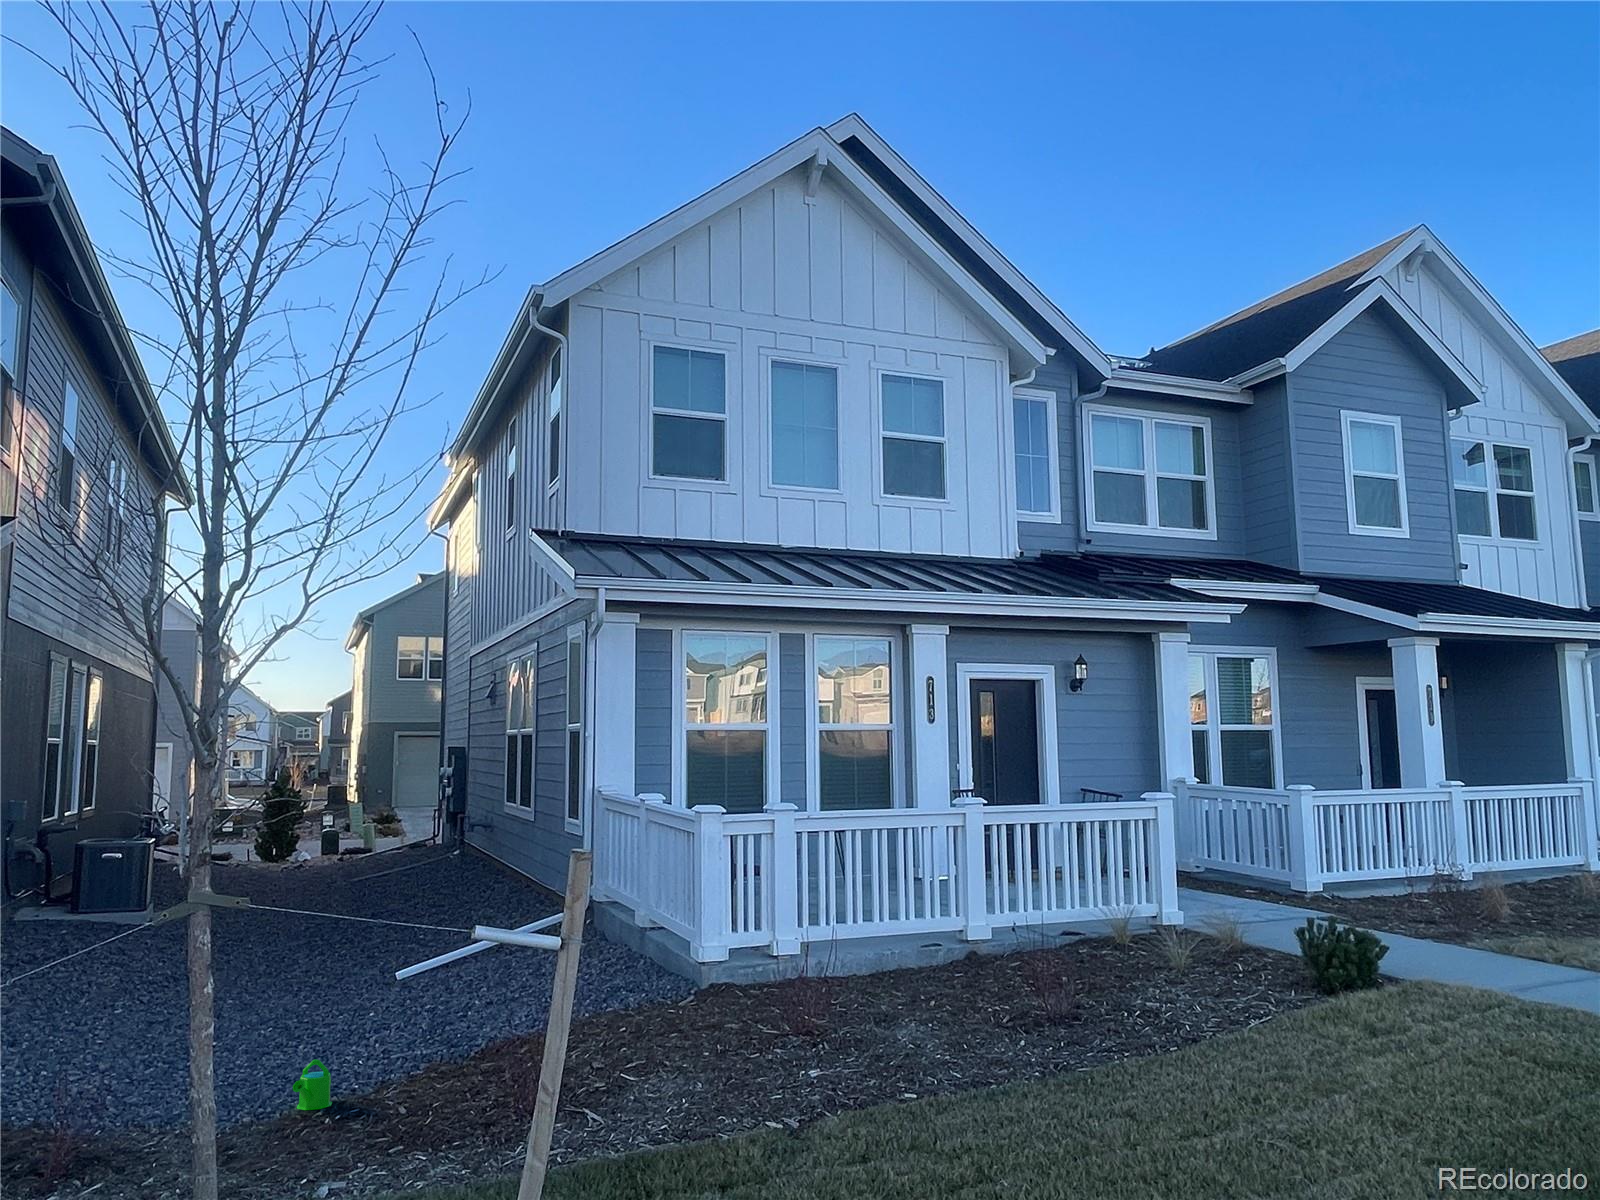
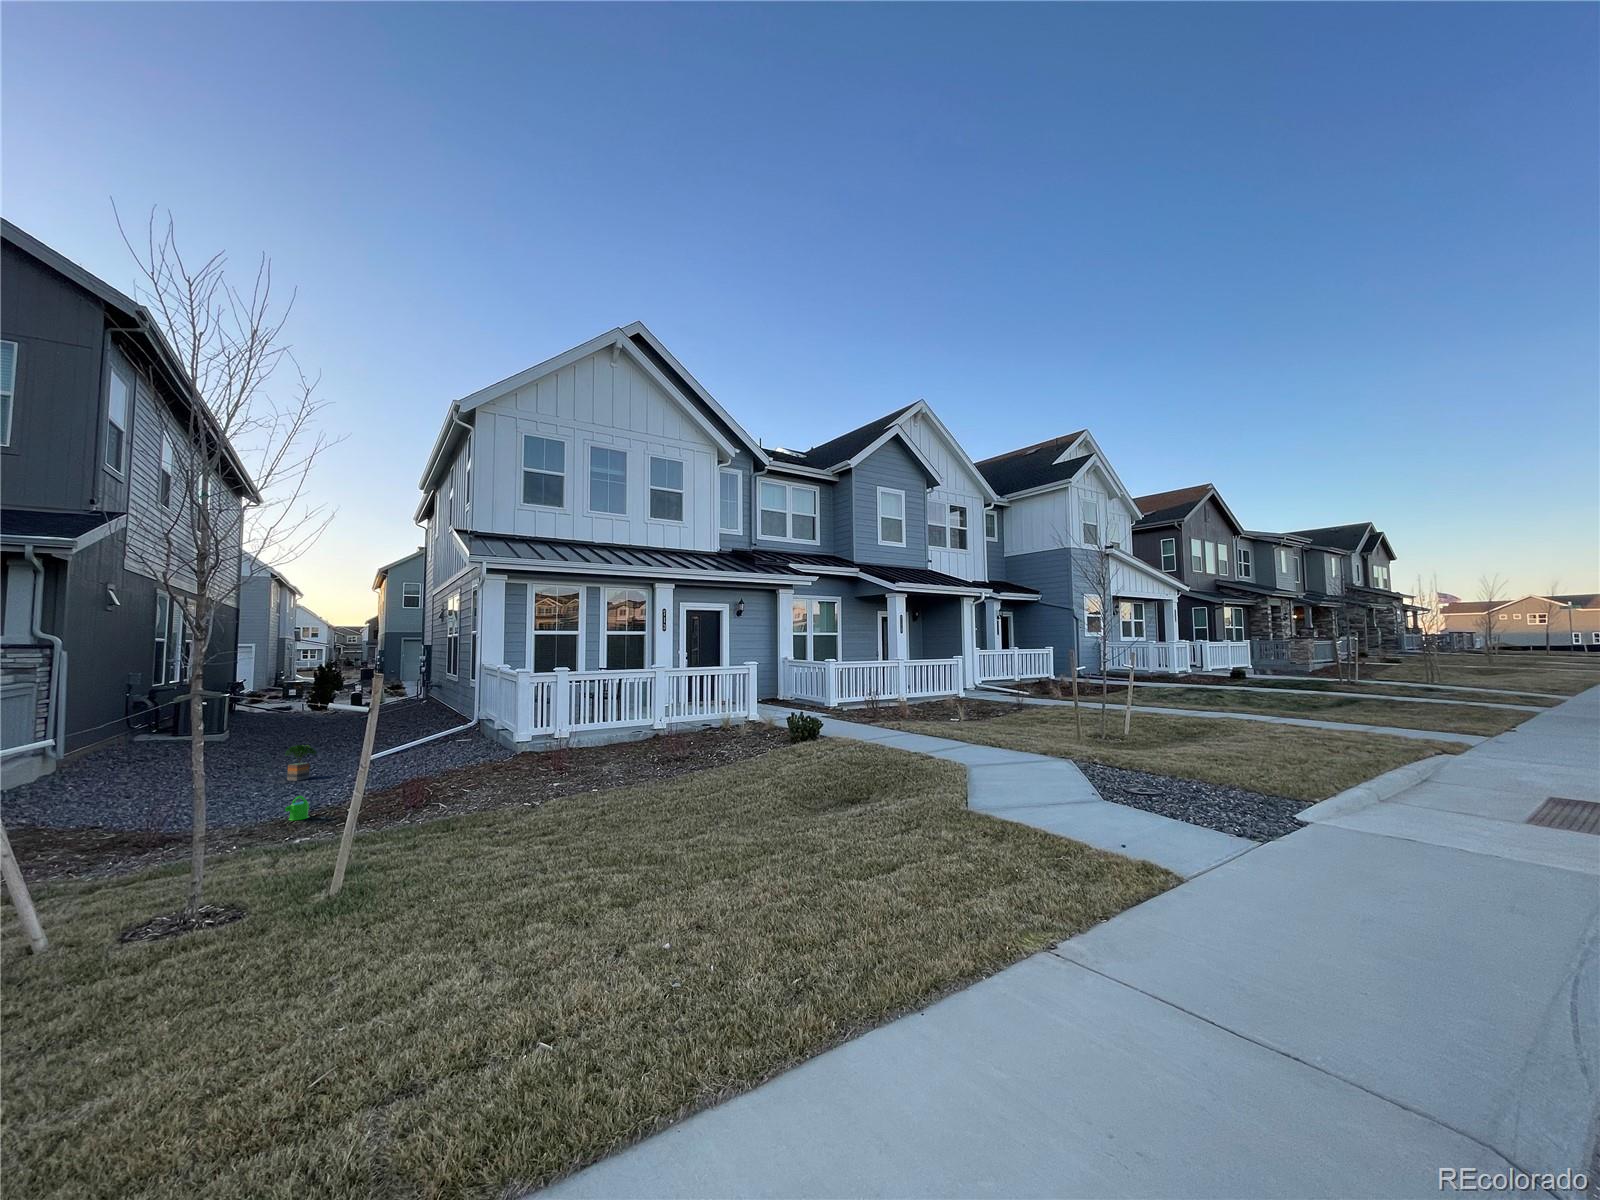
potted tree: none [266,944,321,1015] -> present [286,745,316,781]

